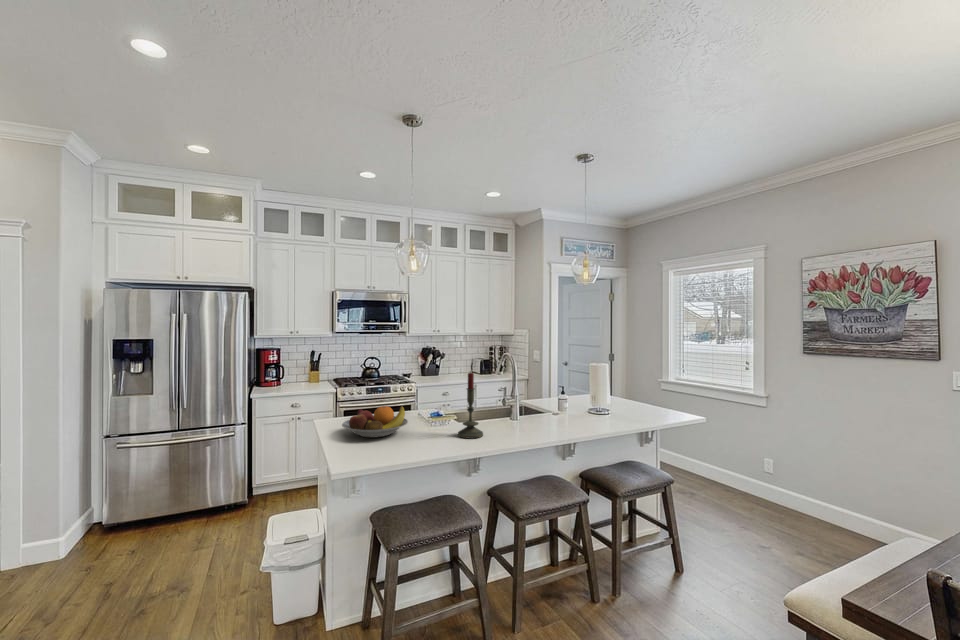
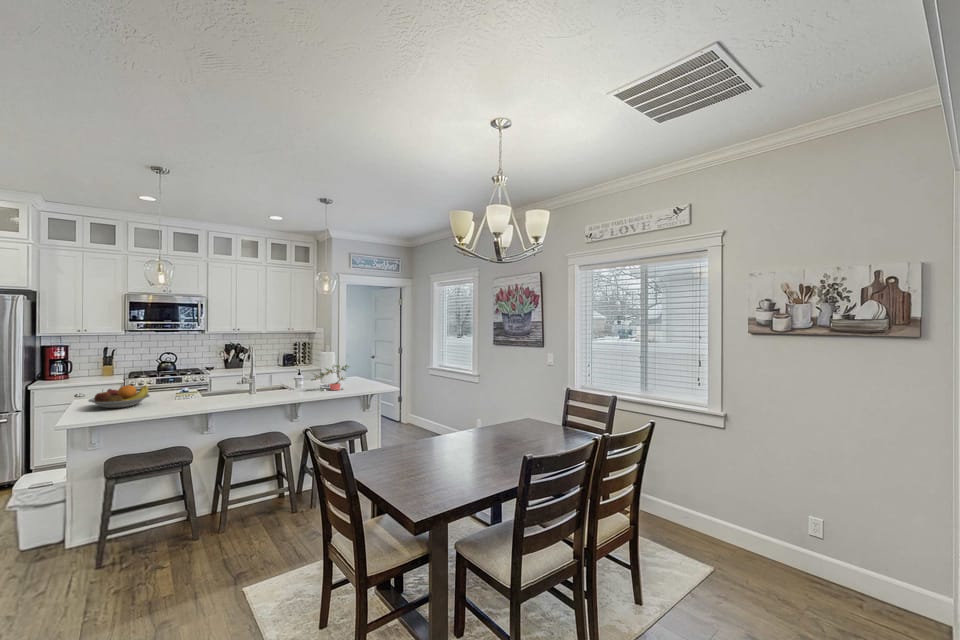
candle: present [458,373,483,439] -> none [188,358,210,406]
potted plant: none [581,379,631,417] -> present [312,365,349,390]

